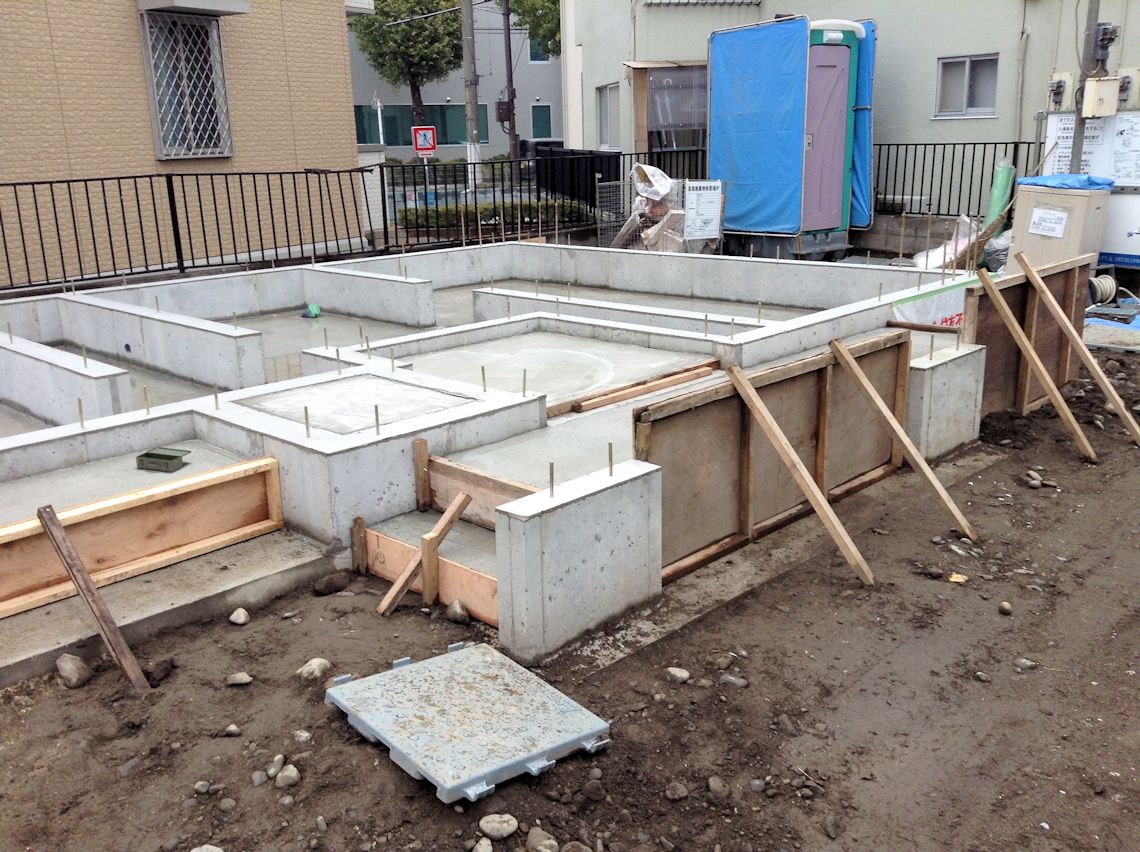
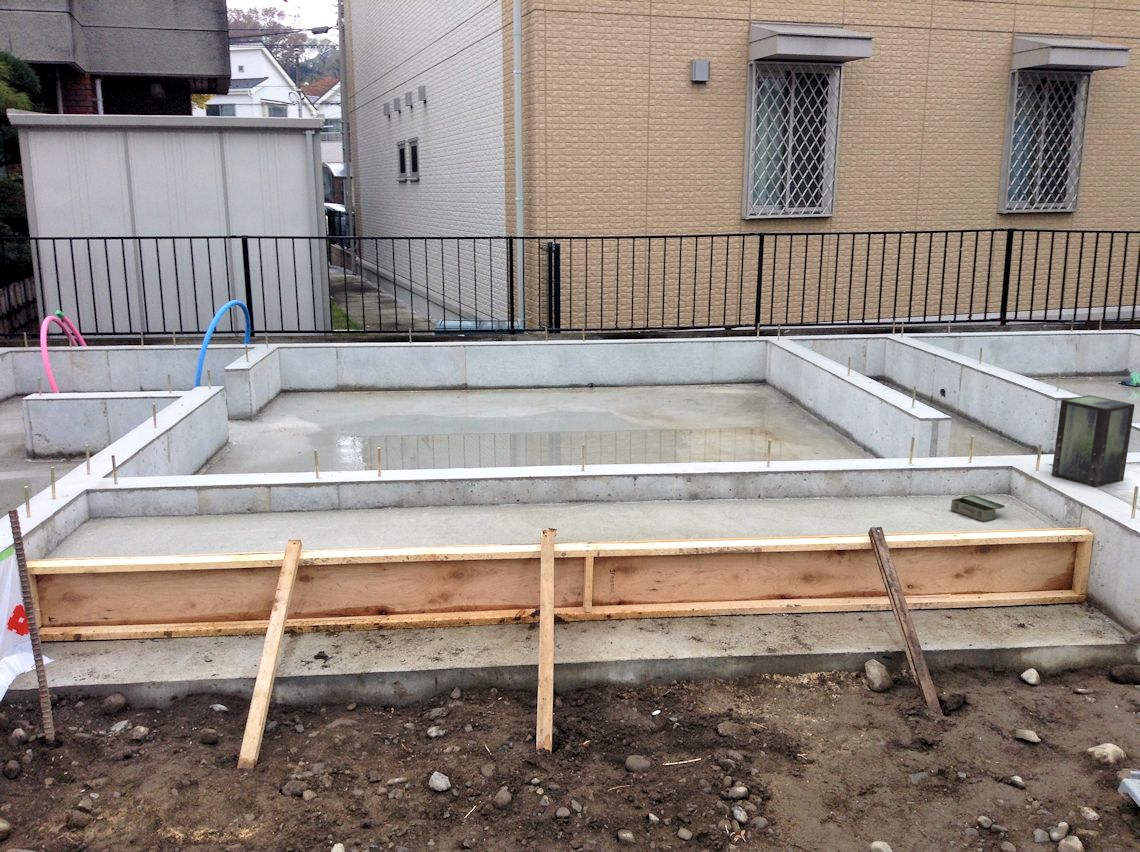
storage box: none [225,327,298,415] -> present [1052,395,1134,487]

